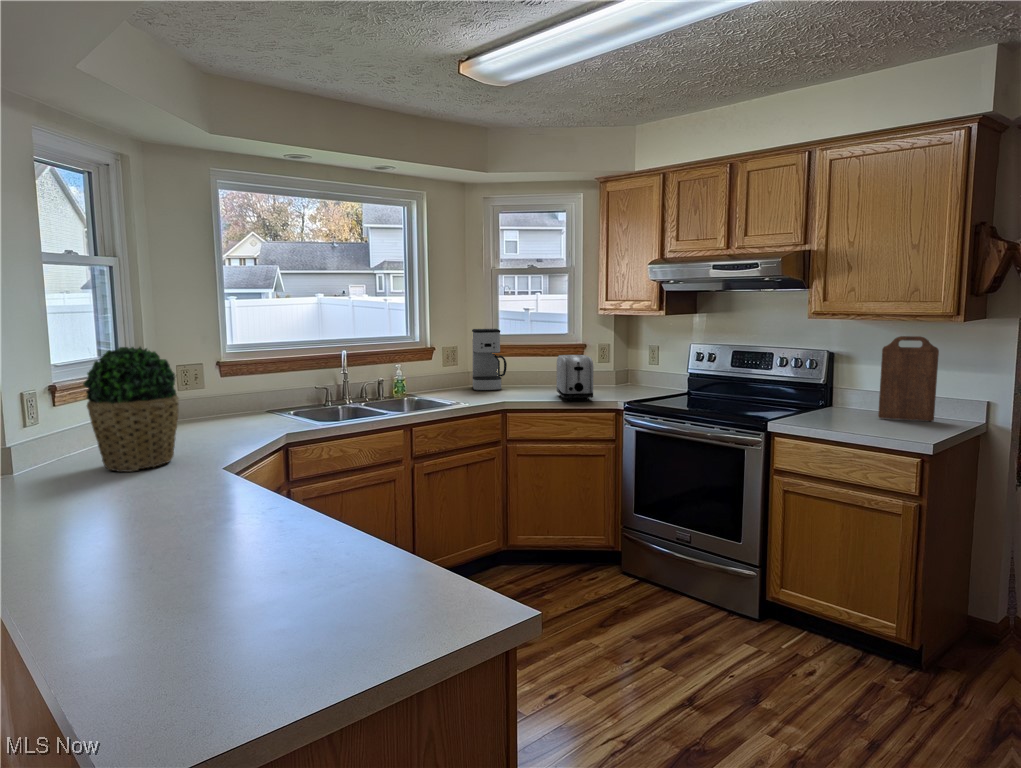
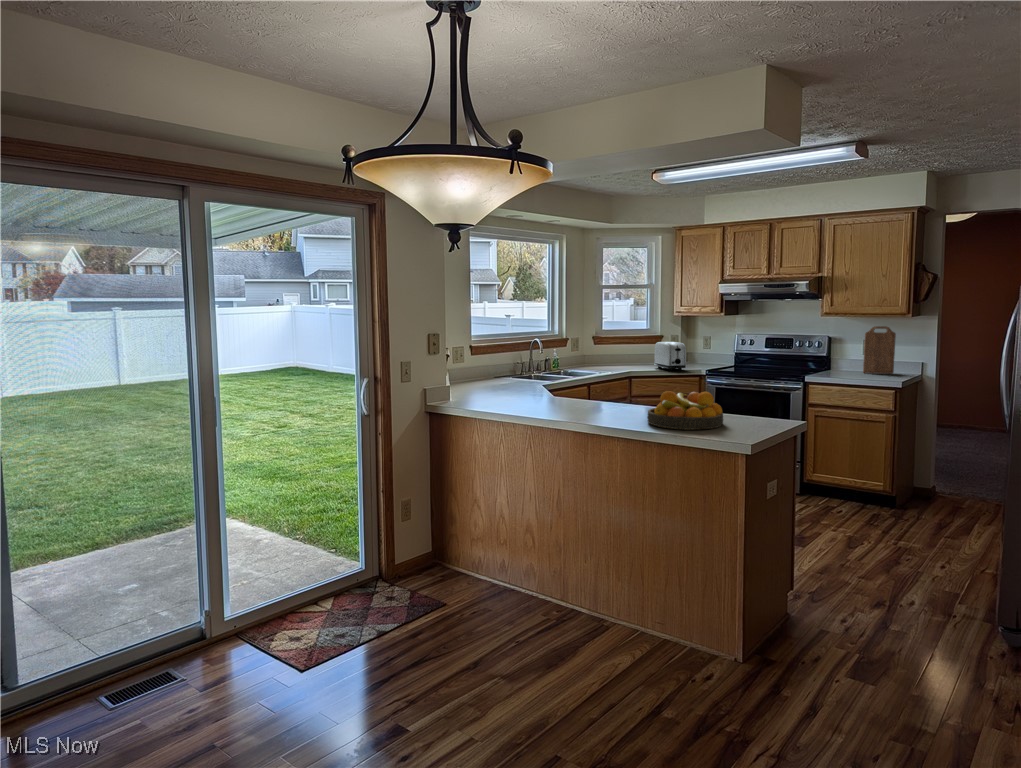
coffee maker: present [472,329,507,391] -> none [586,326,612,367]
potted plant: present [83,347,179,472] -> none [479,334,525,403]
fruit bowl: none [135,497,340,619] -> present [647,391,723,430]

